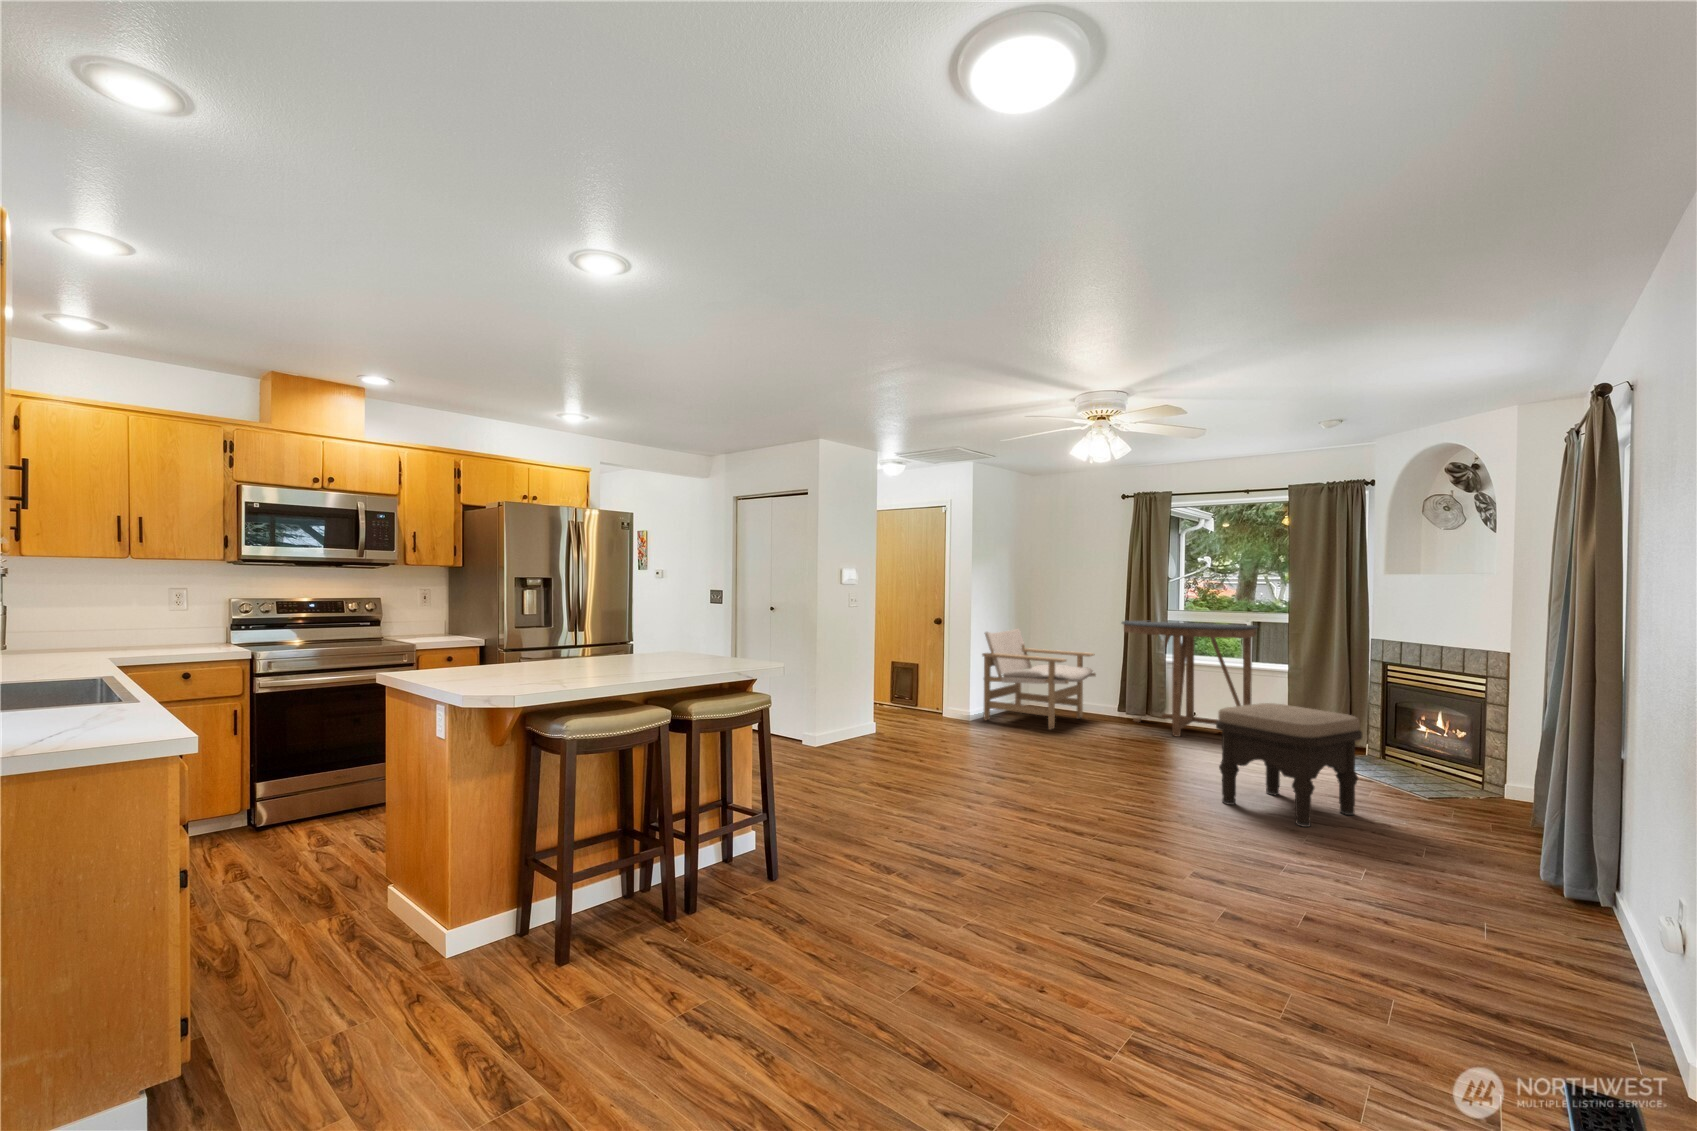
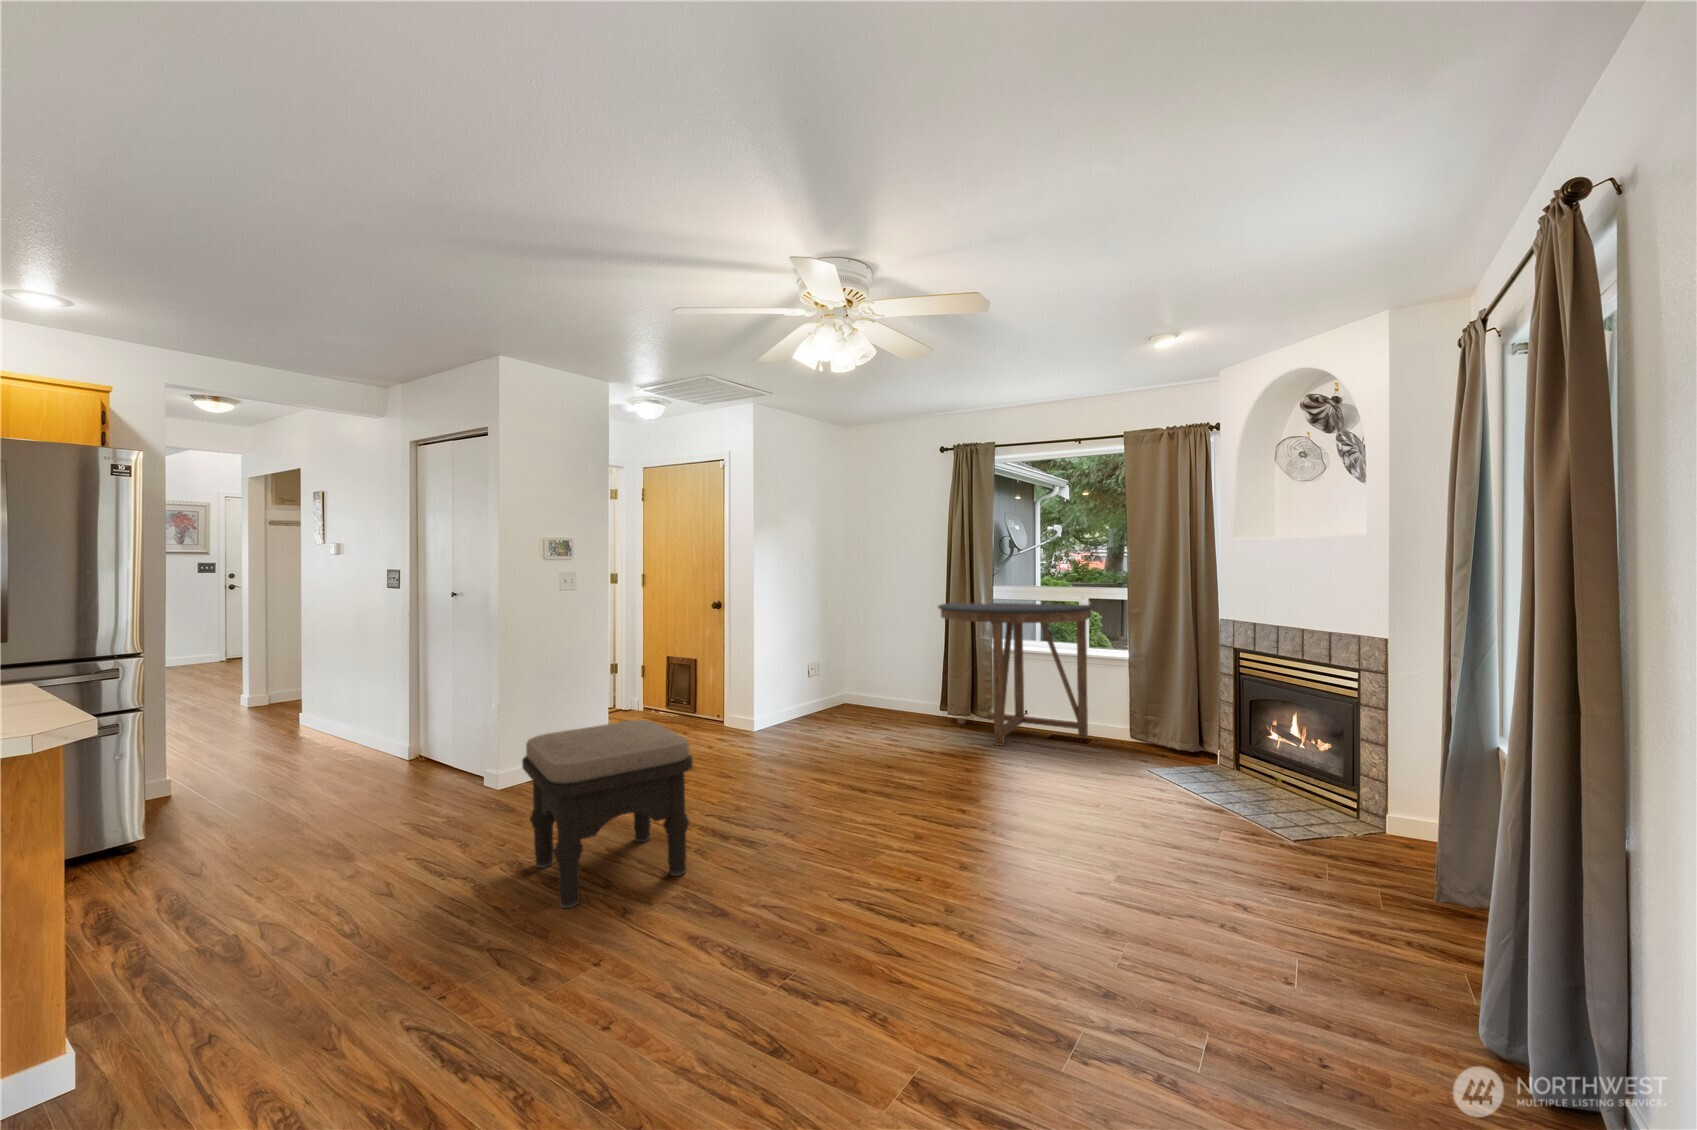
lounge chair: present [982,629,1096,729] -> none [771,616,912,745]
ottoman: present [1216,703,1362,827] -> present [522,720,693,908]

